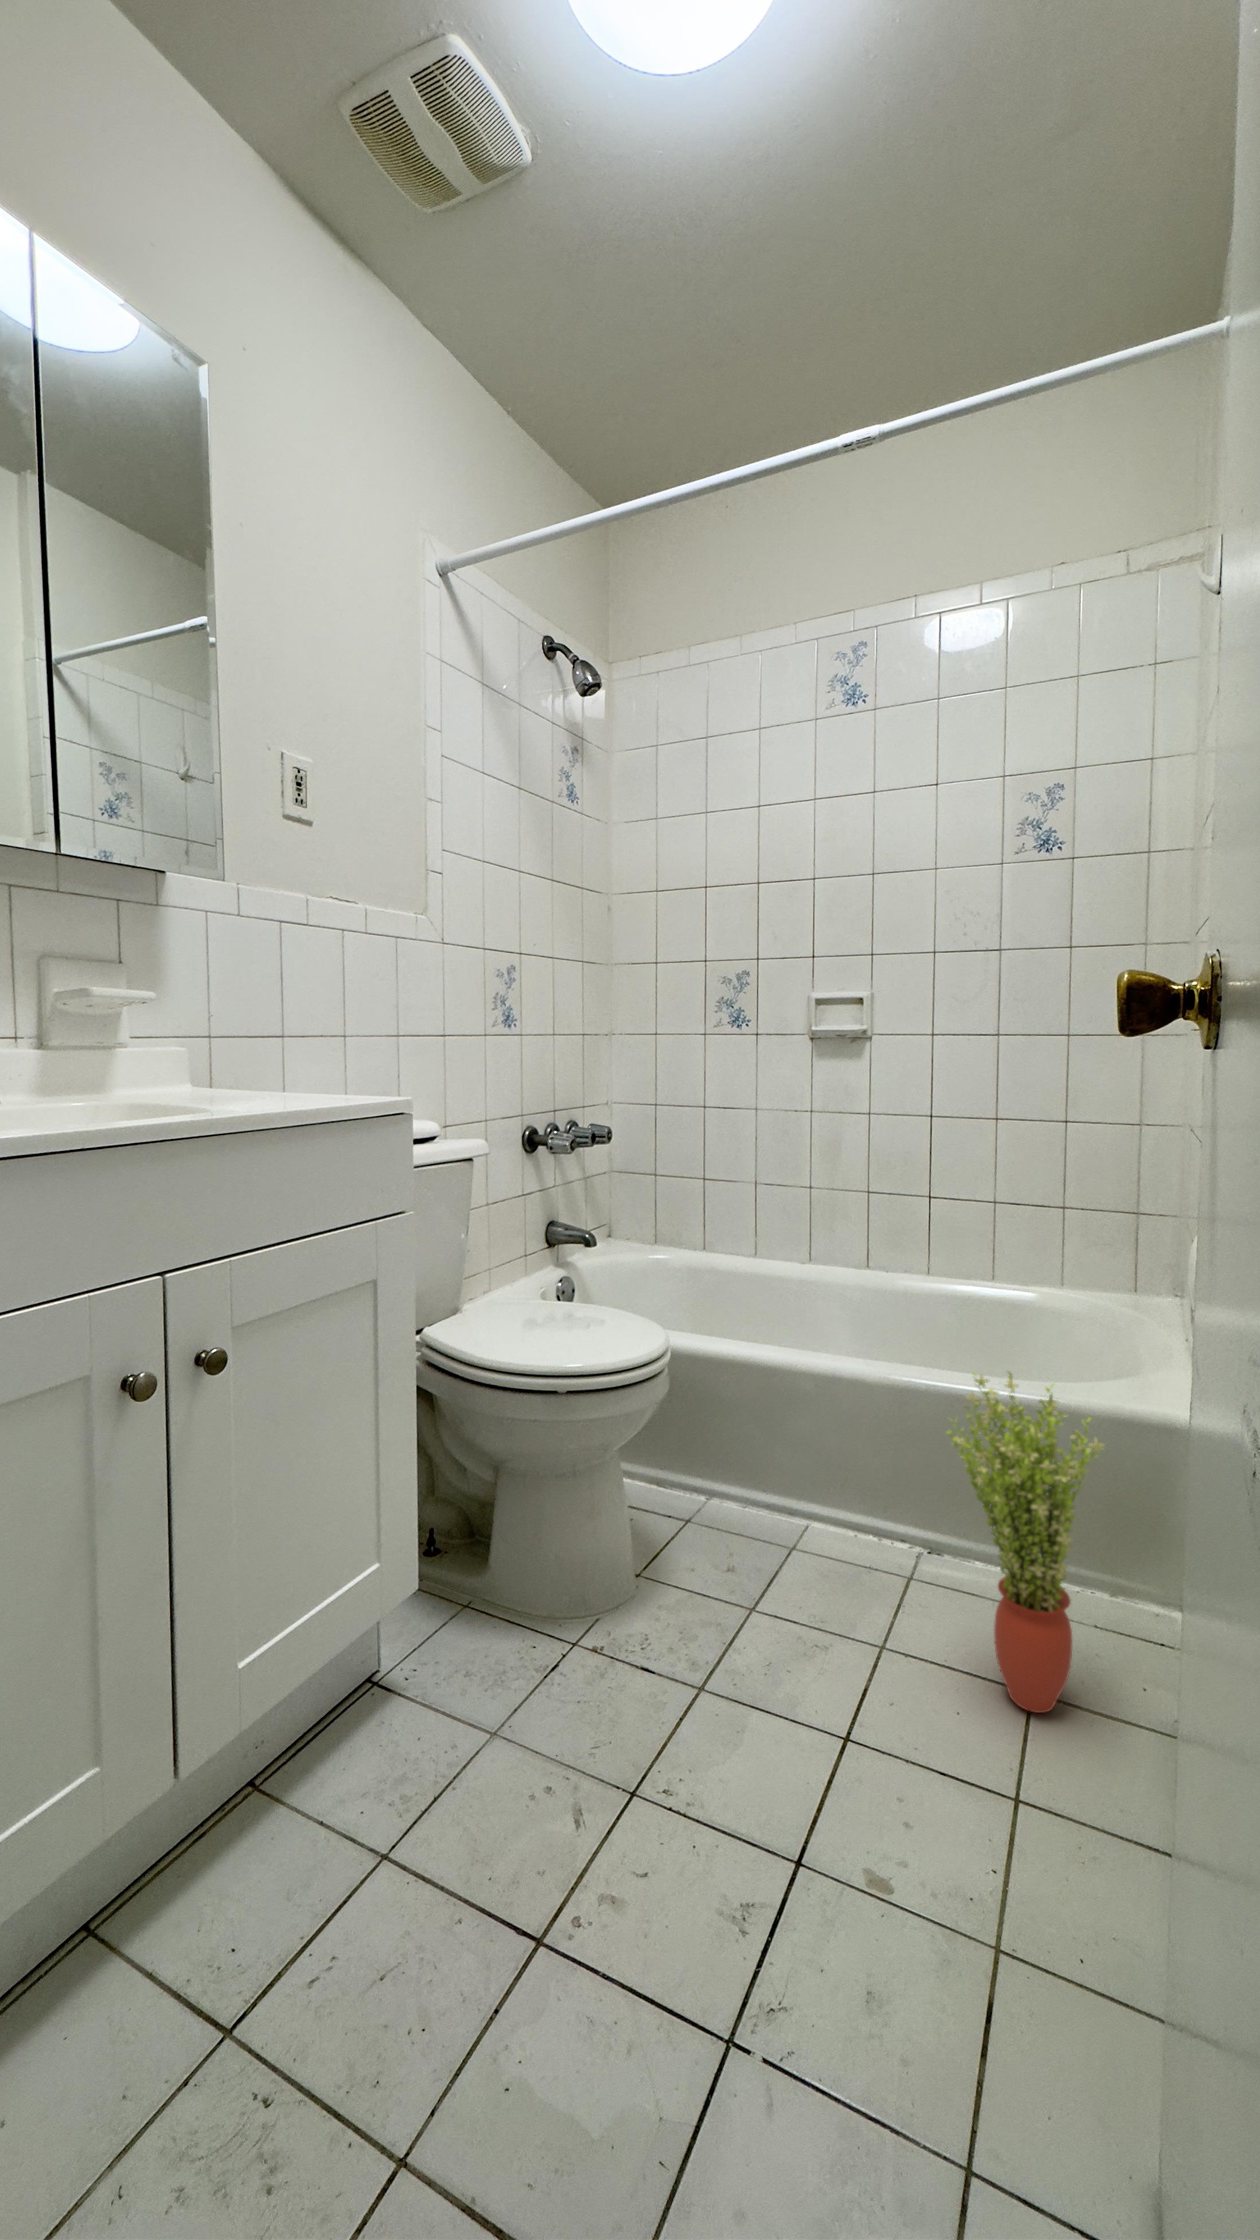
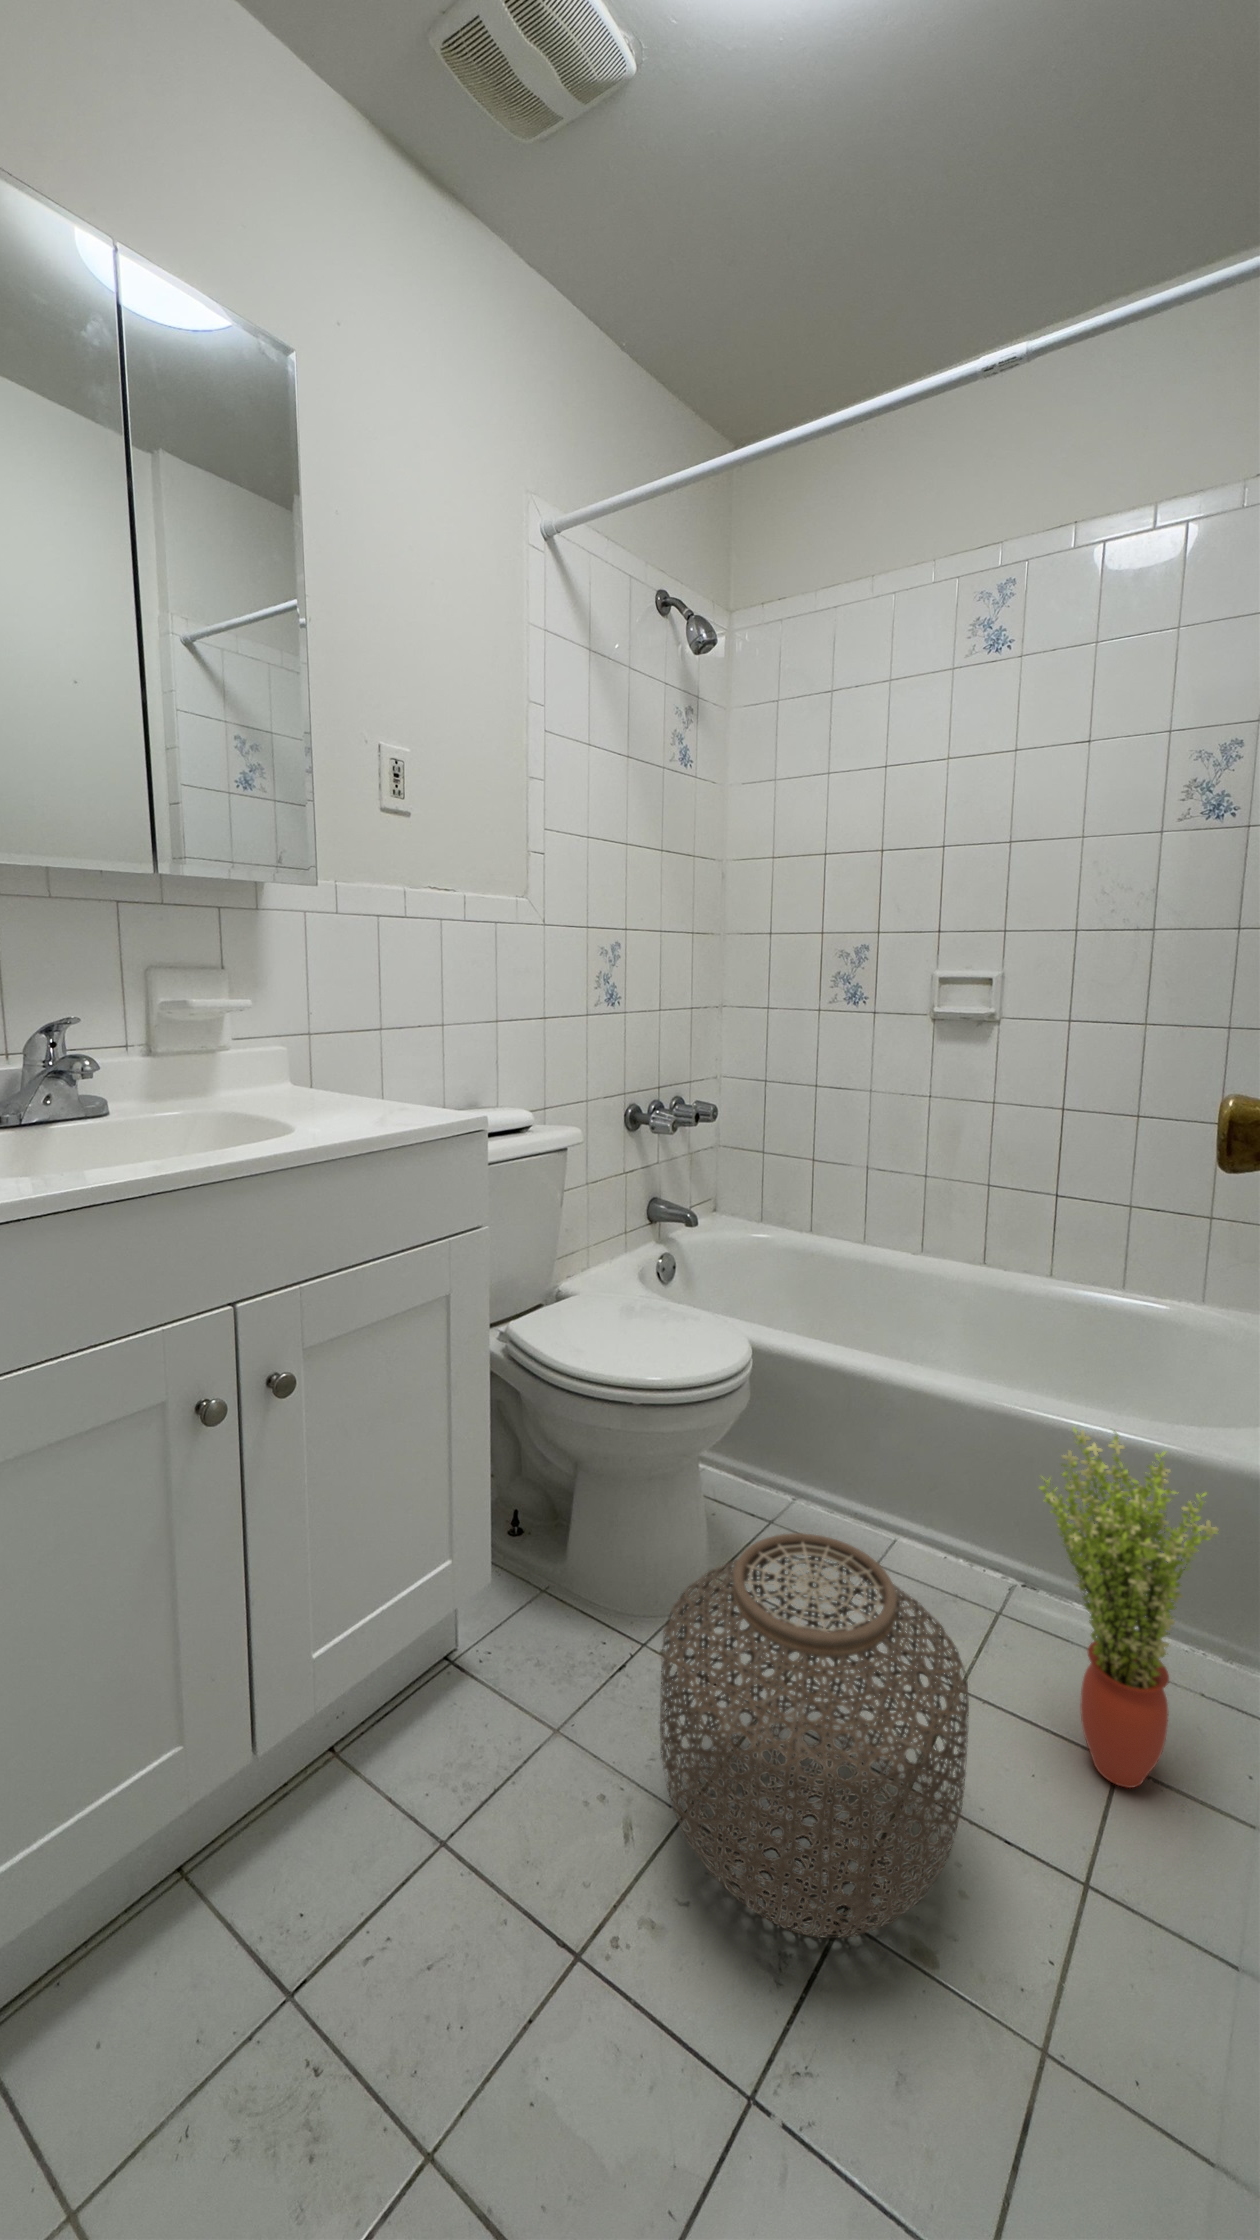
woven basket: none [608,1489,905,1882] -> present [660,1533,969,1938]

